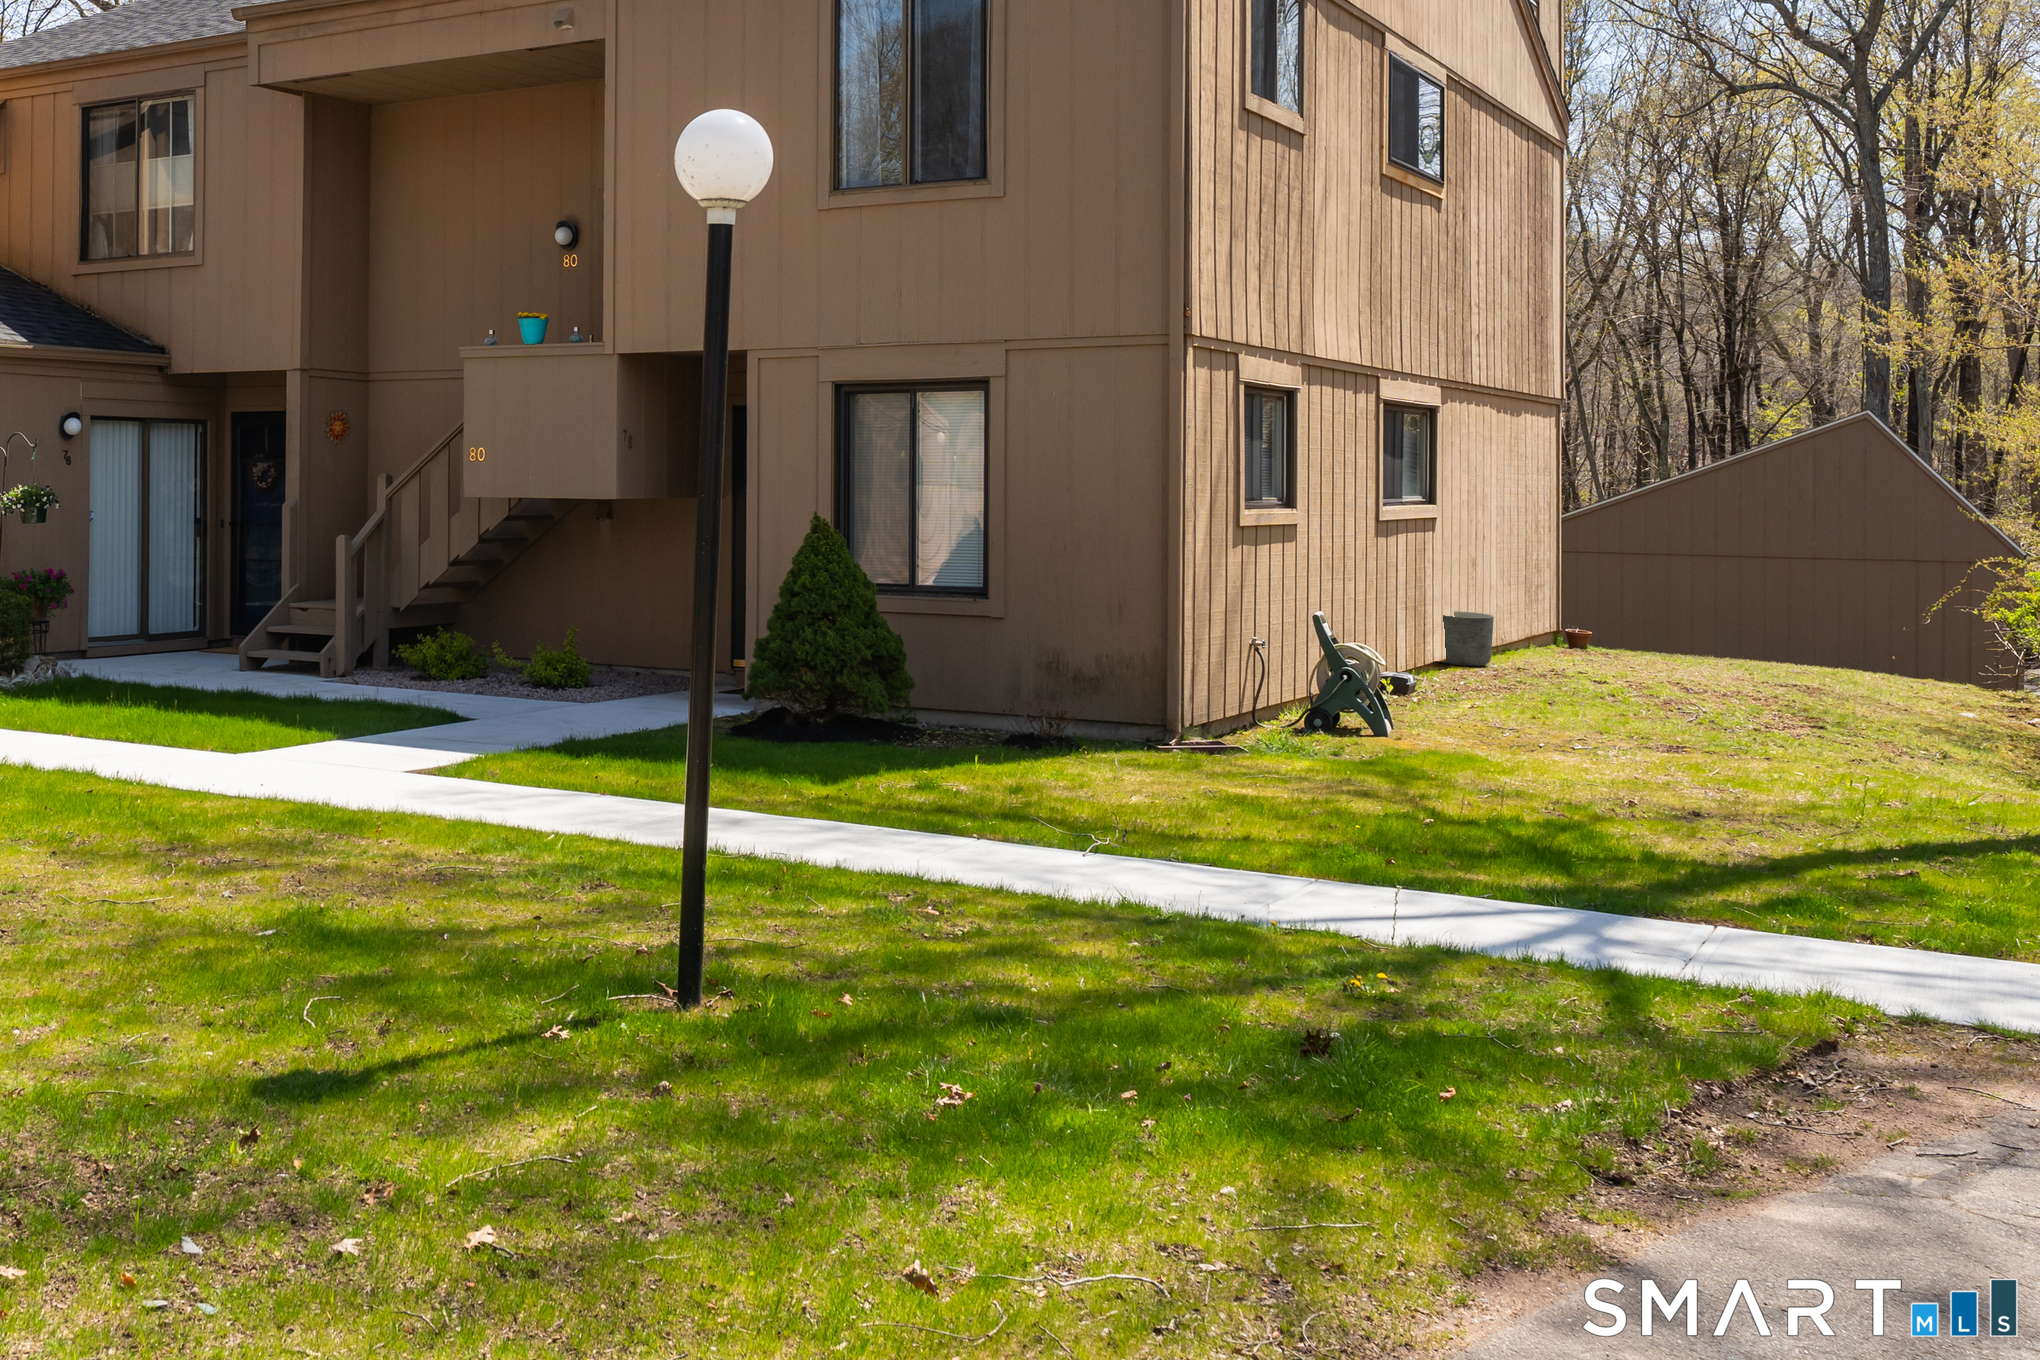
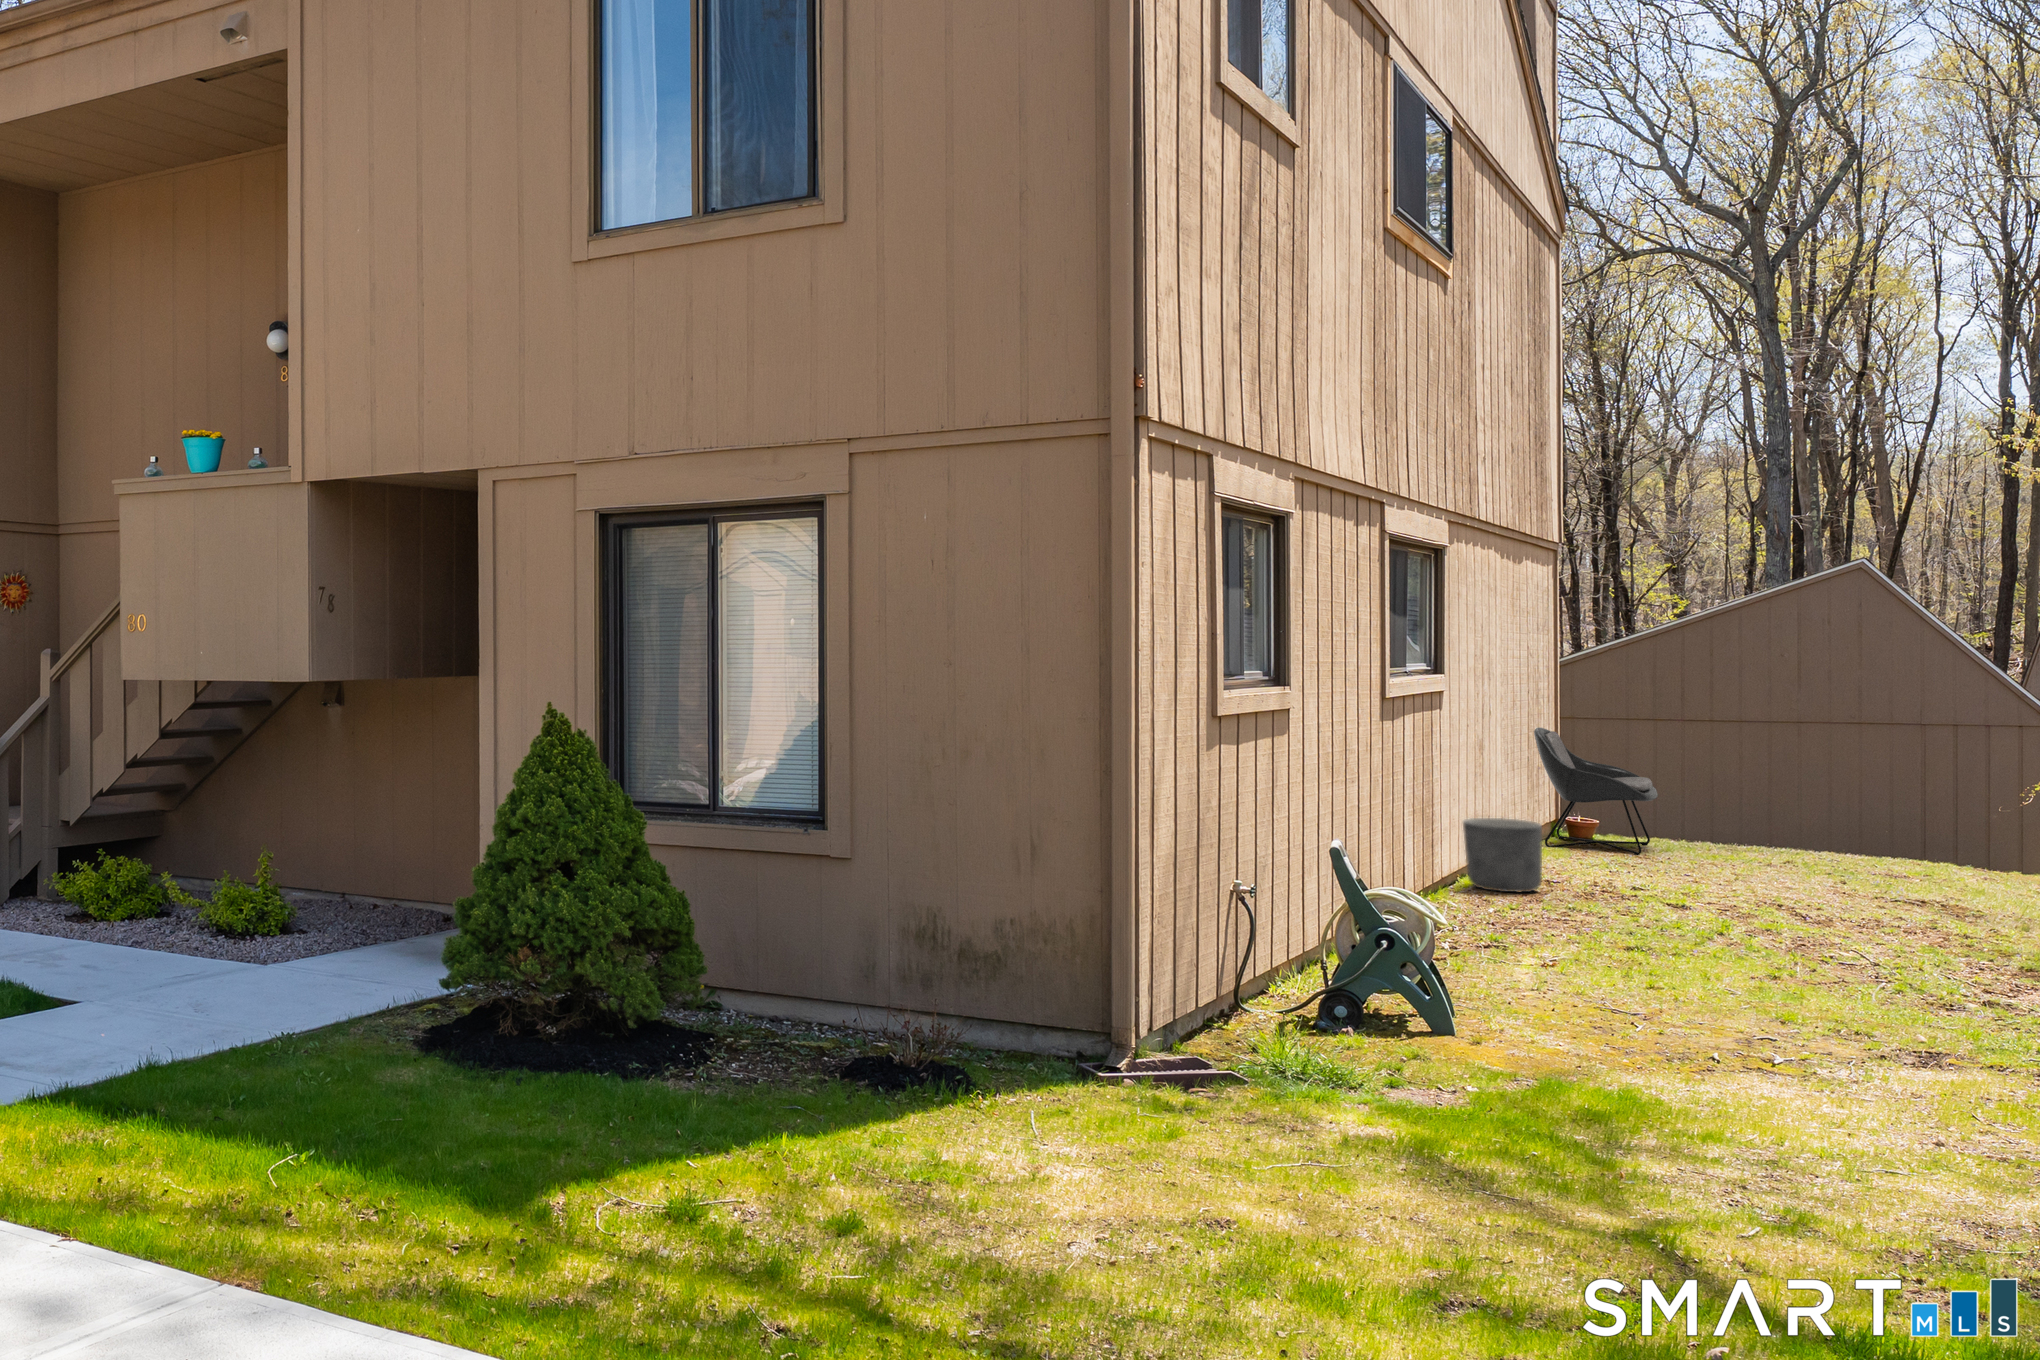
lounge chair: none [1506,545,1601,646] -> present [1534,727,1658,855]

